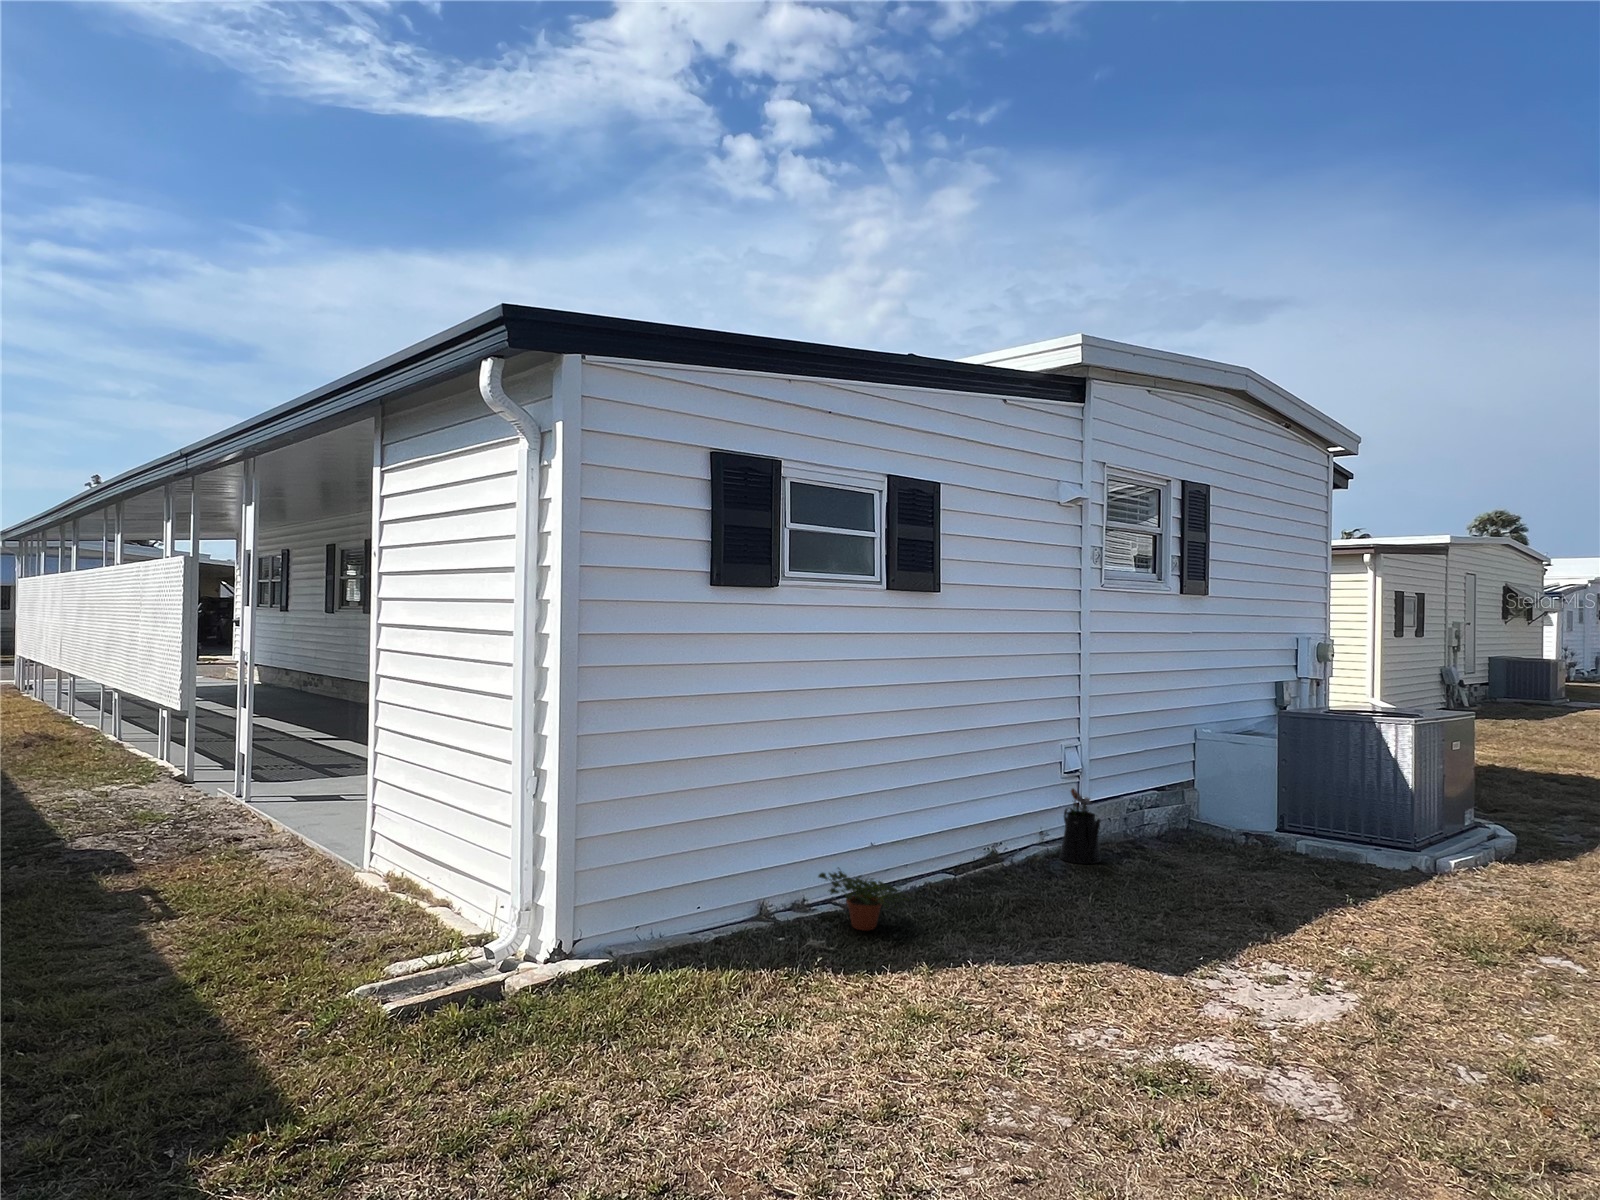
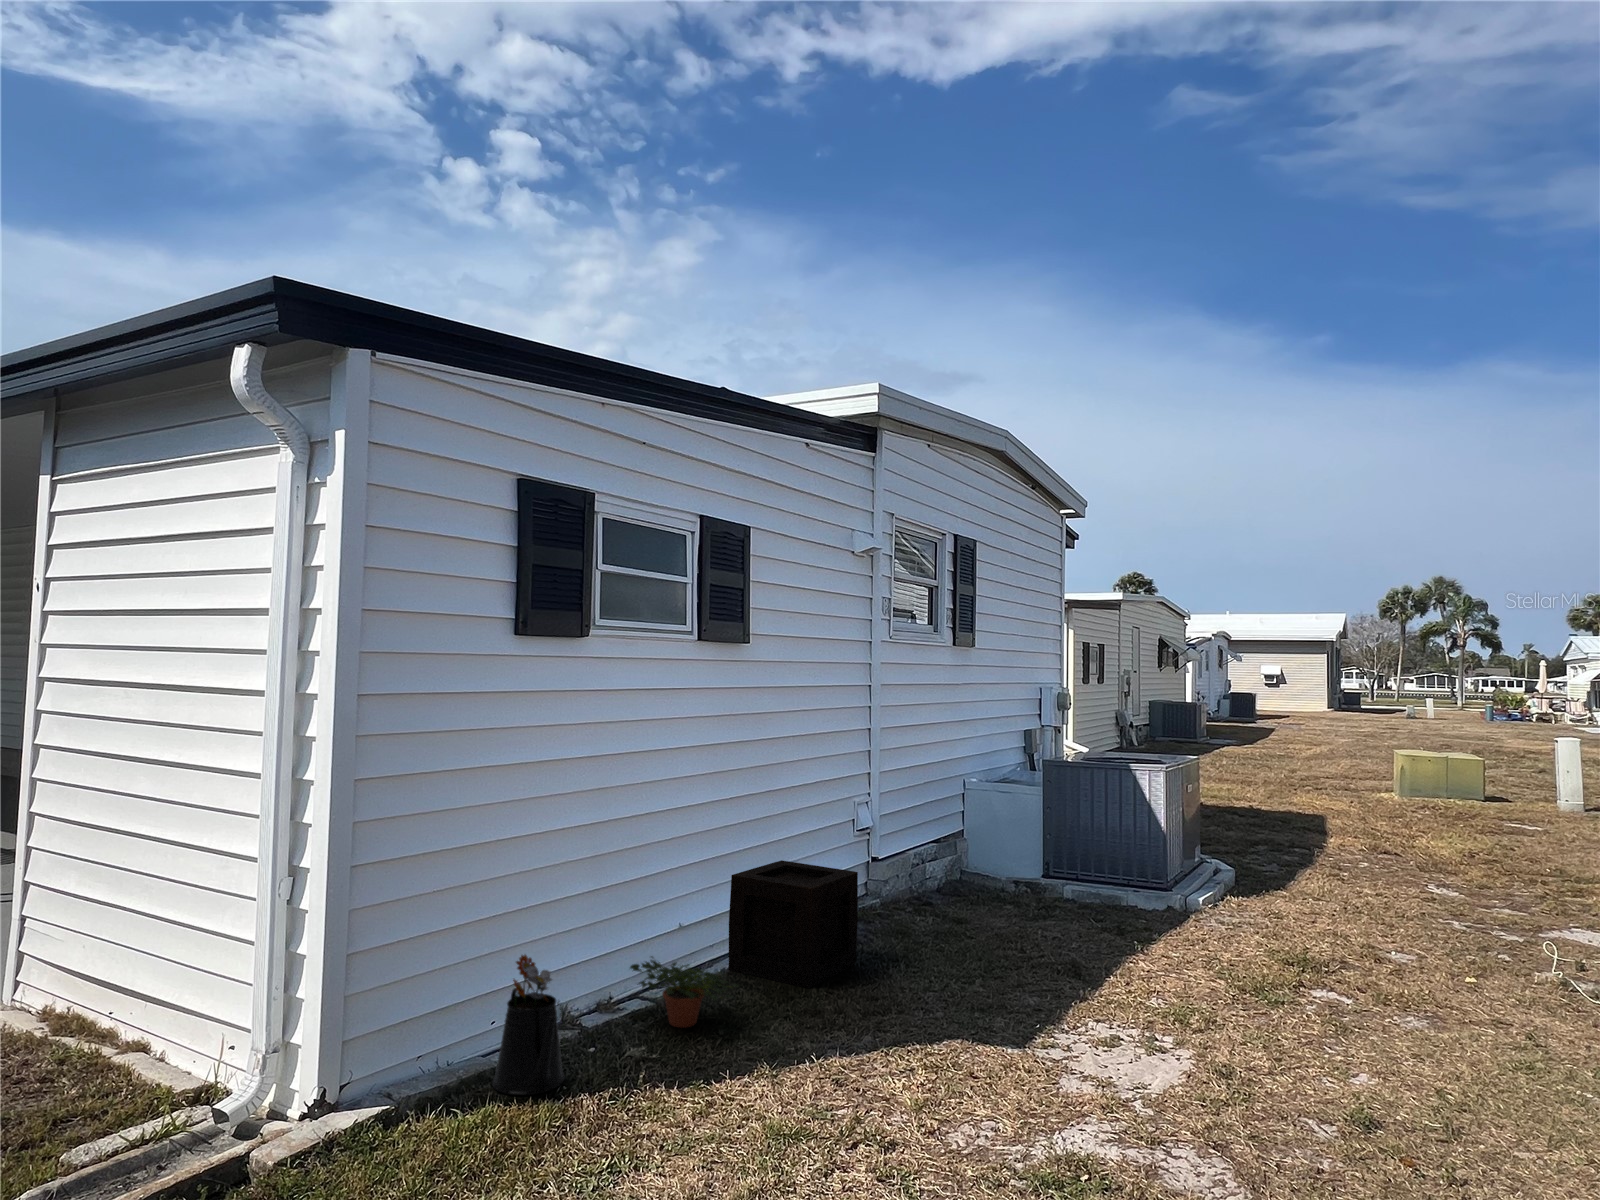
watering can: present [1060,789,1101,864] -> present [492,955,565,1095]
wooden crate: none [920,795,1044,910] -> present [729,860,858,988]

